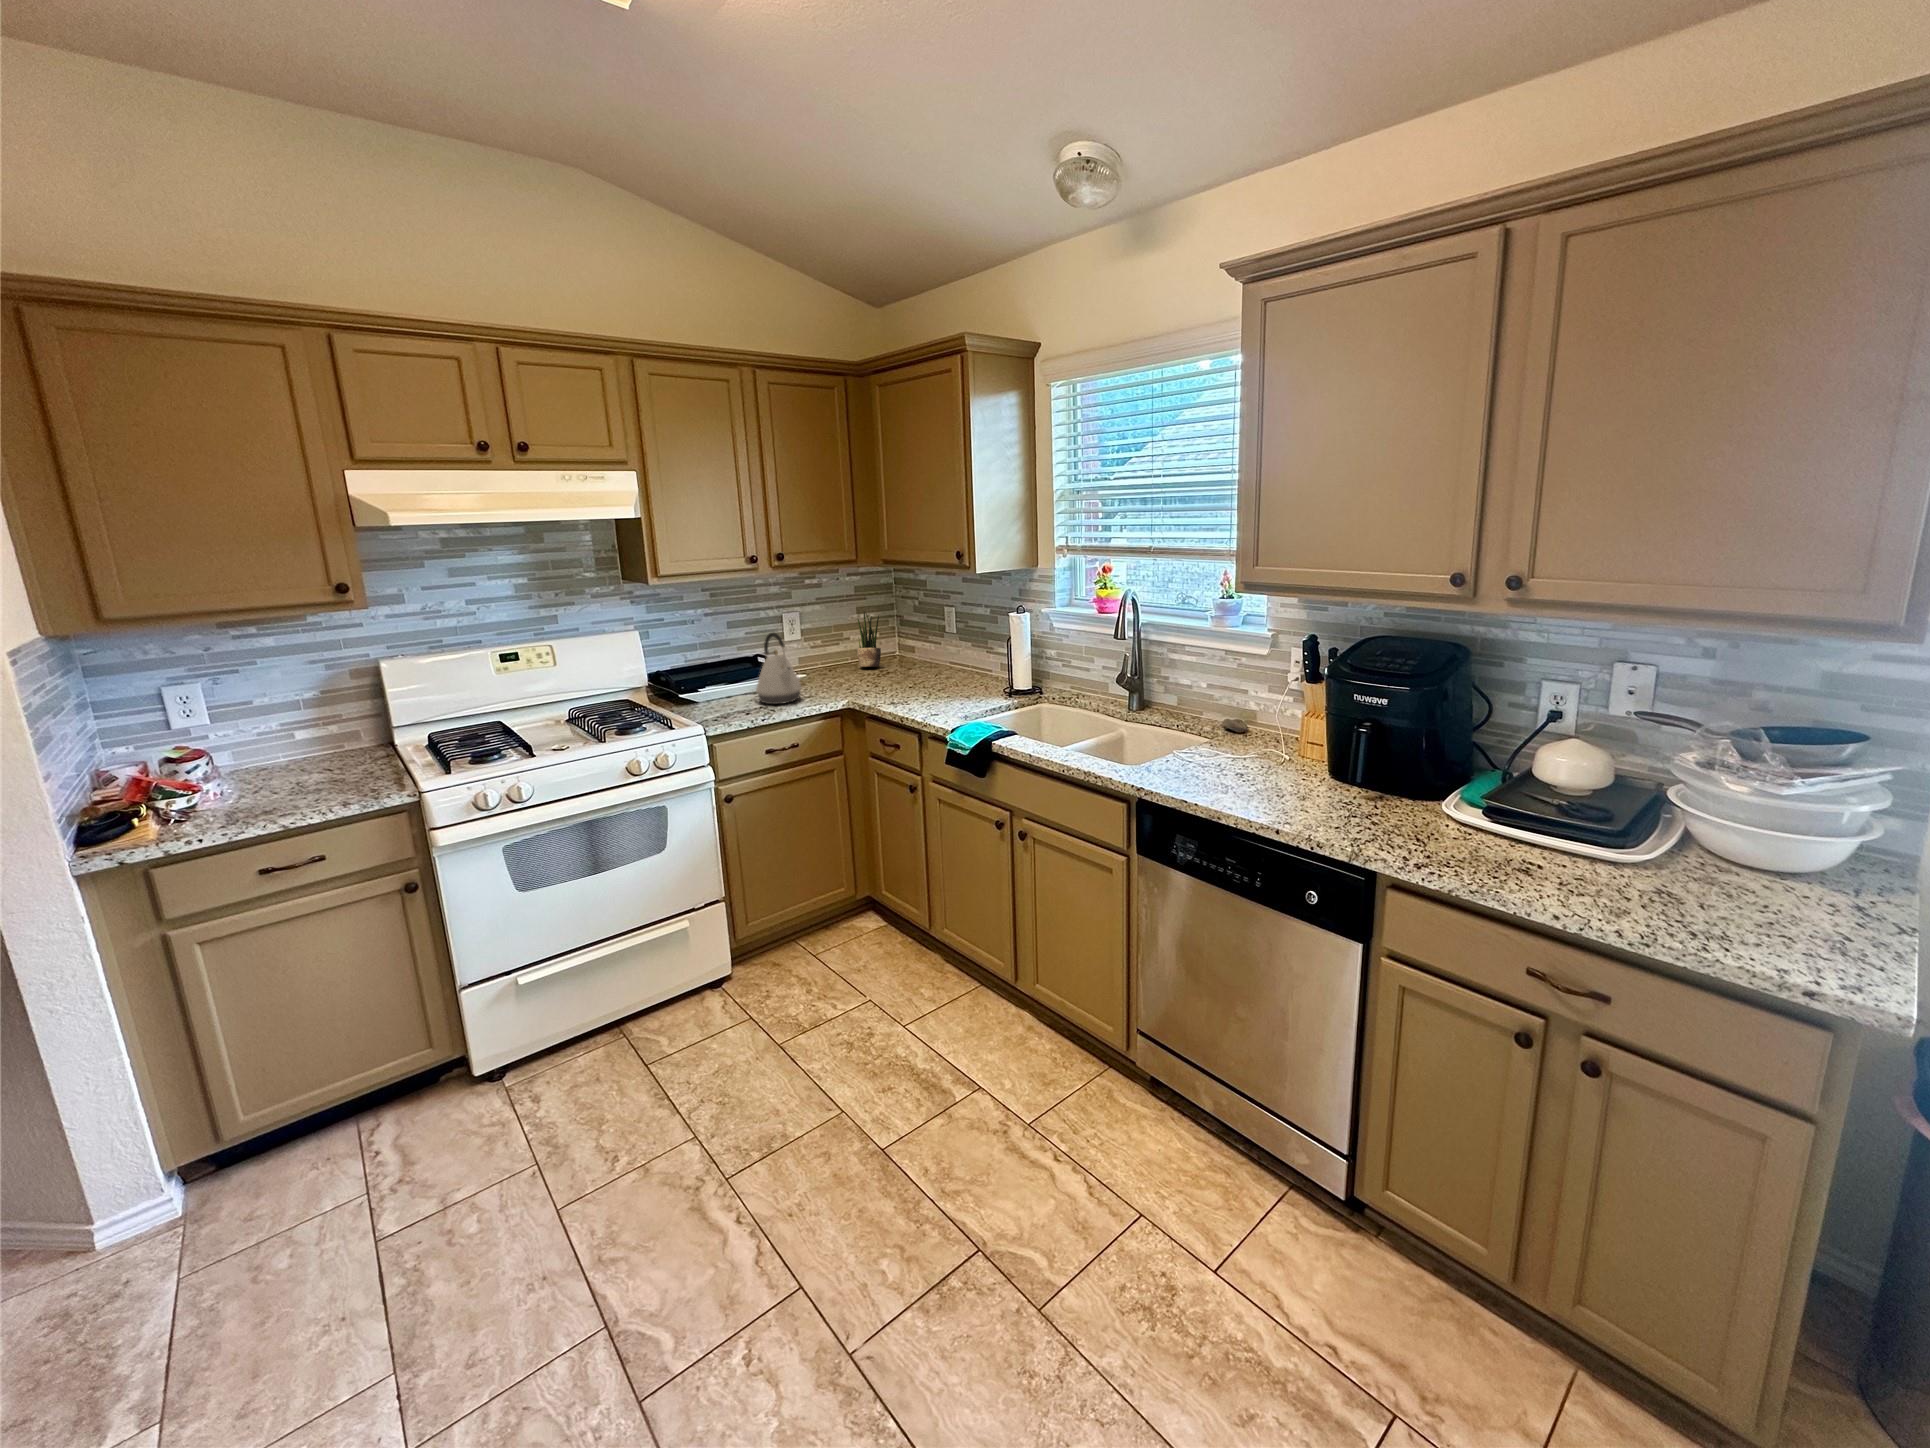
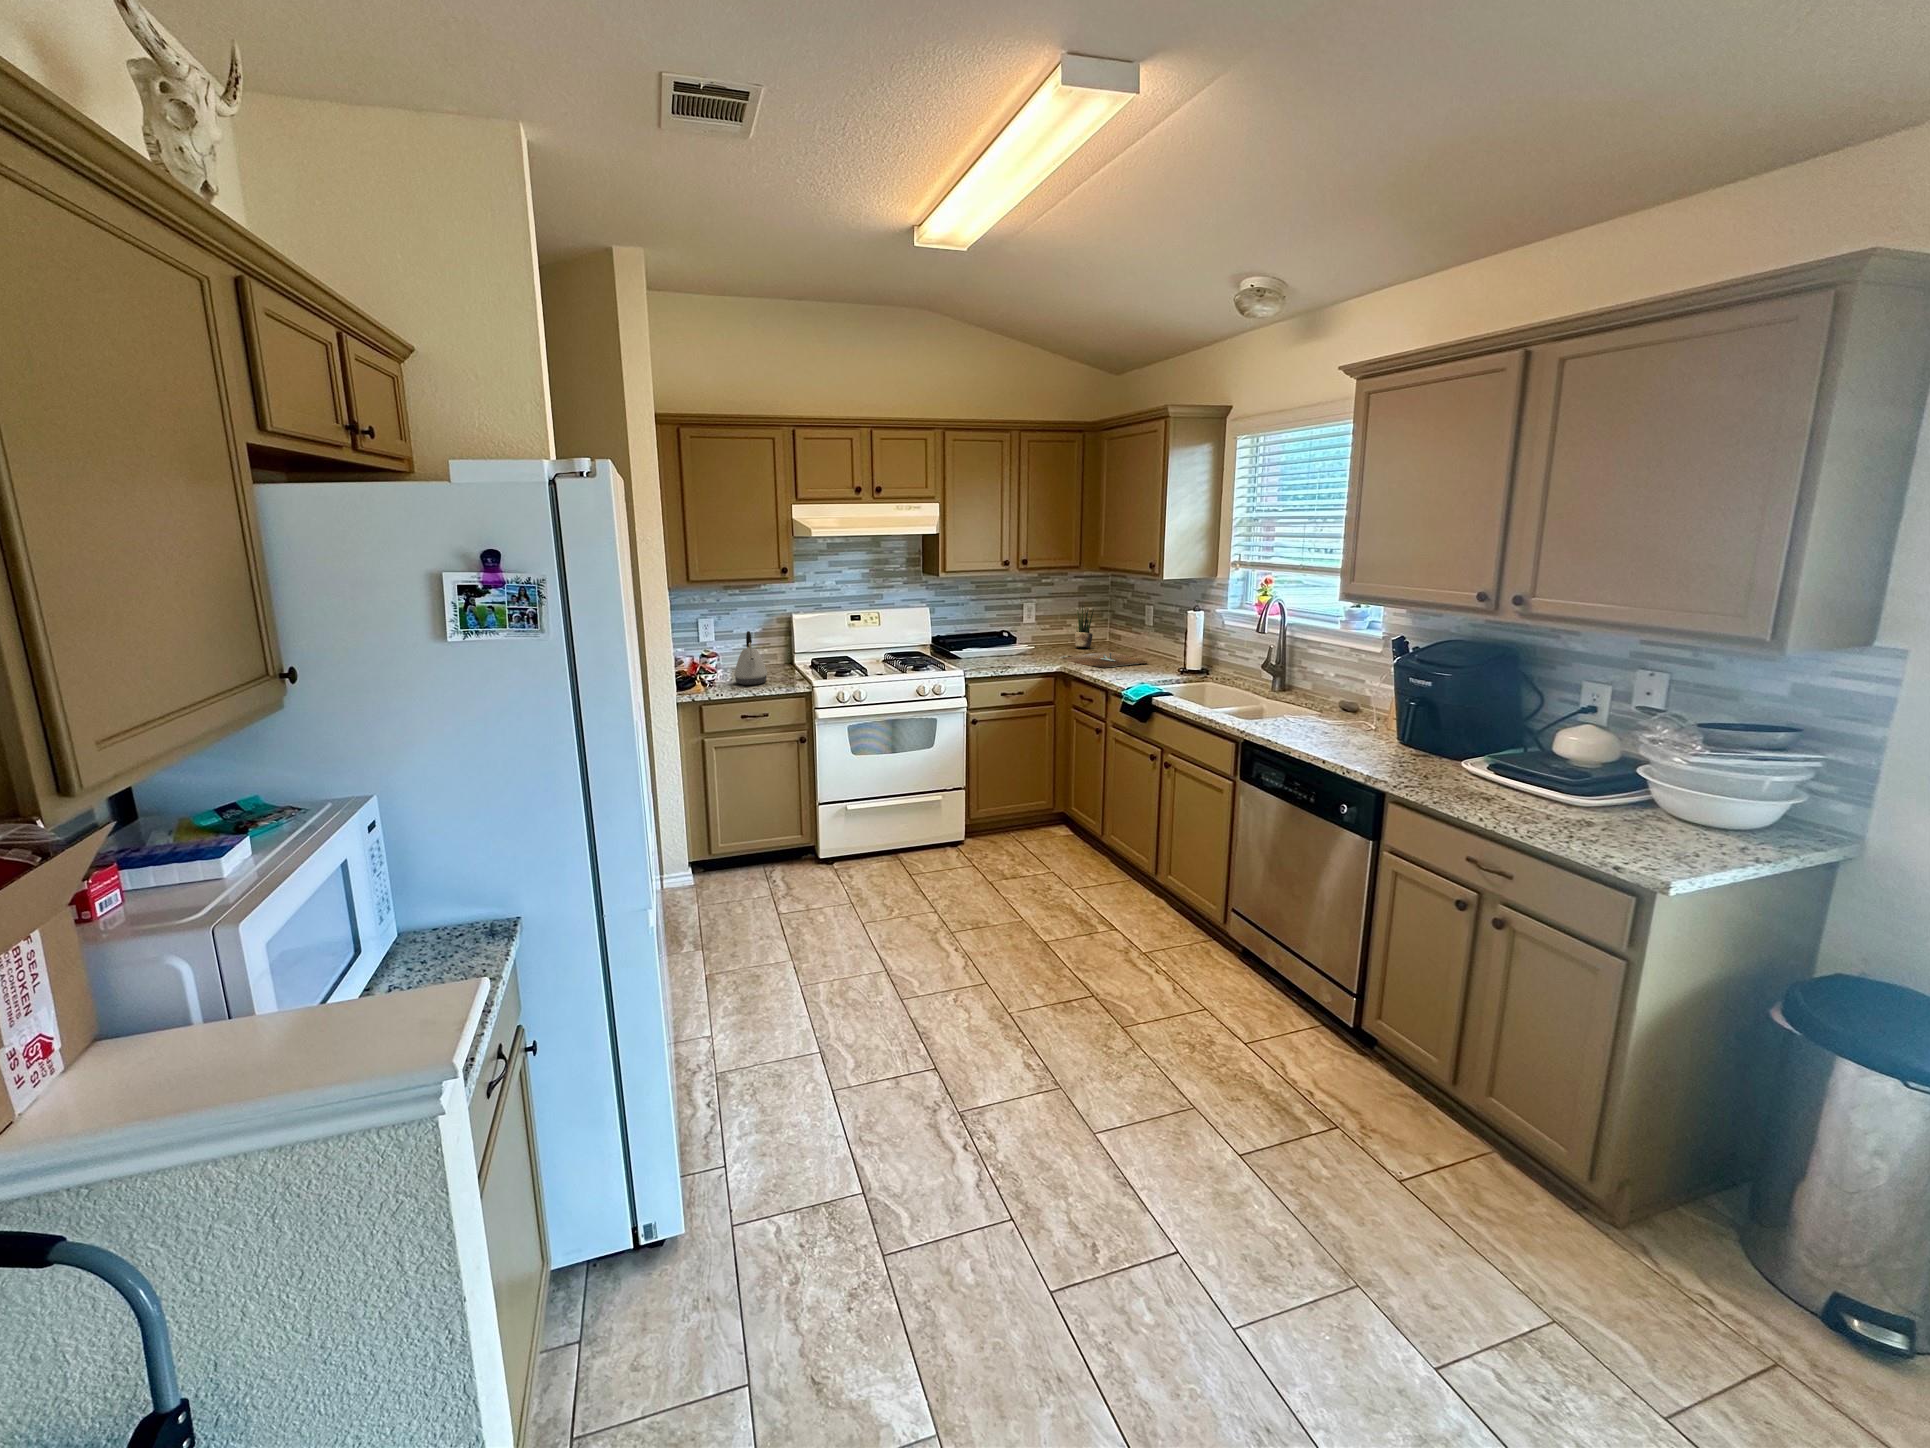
kettle: present [756,633,802,704] -> present [734,631,768,685]
cutting board: none [842,670,961,697] -> present [1059,652,1148,668]

